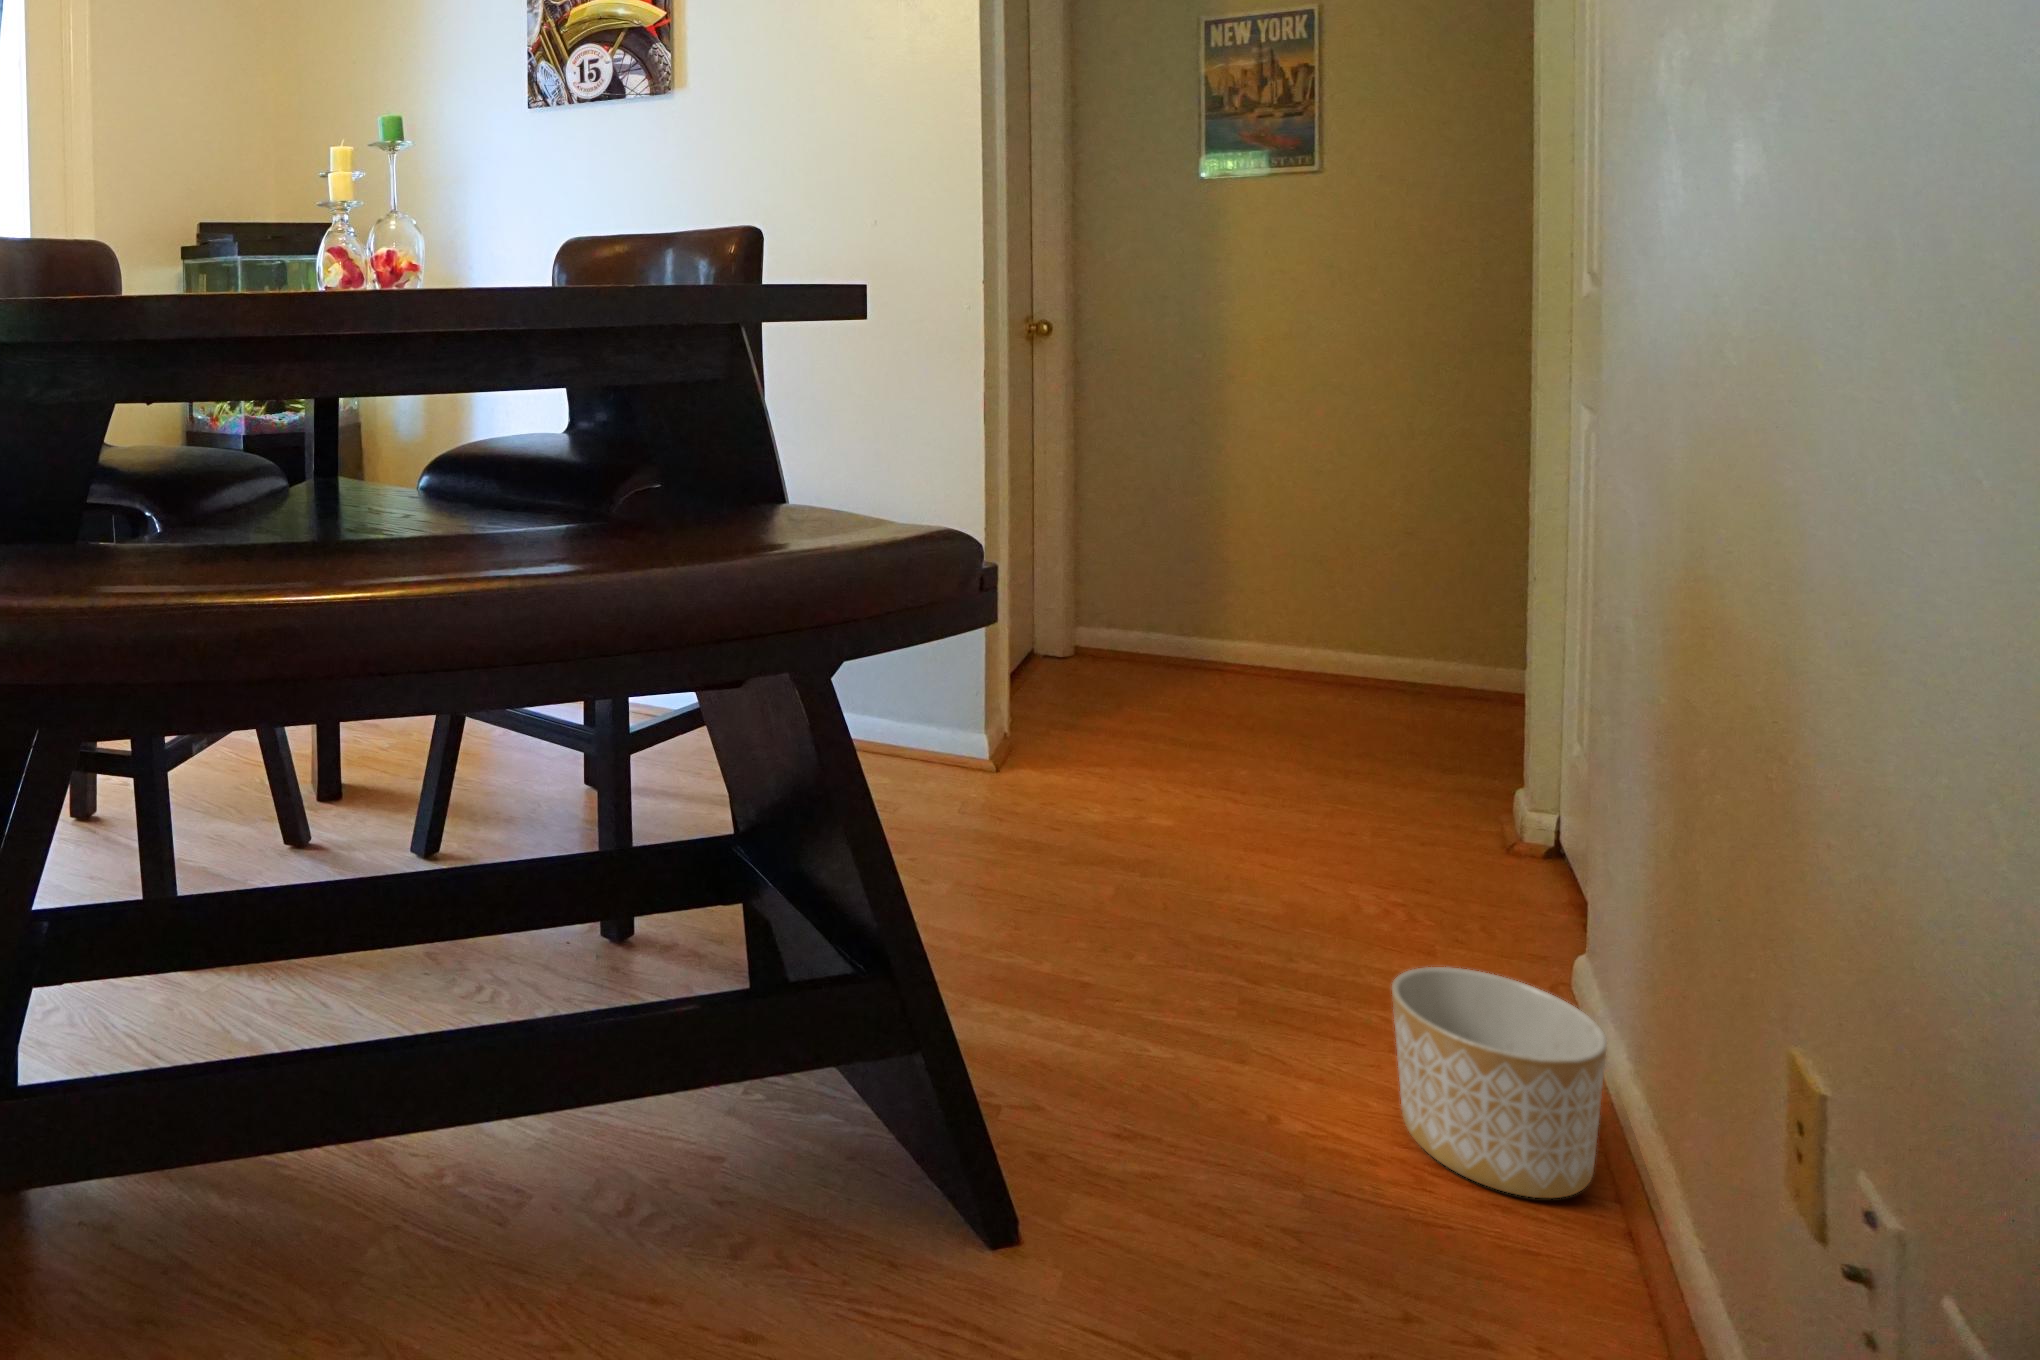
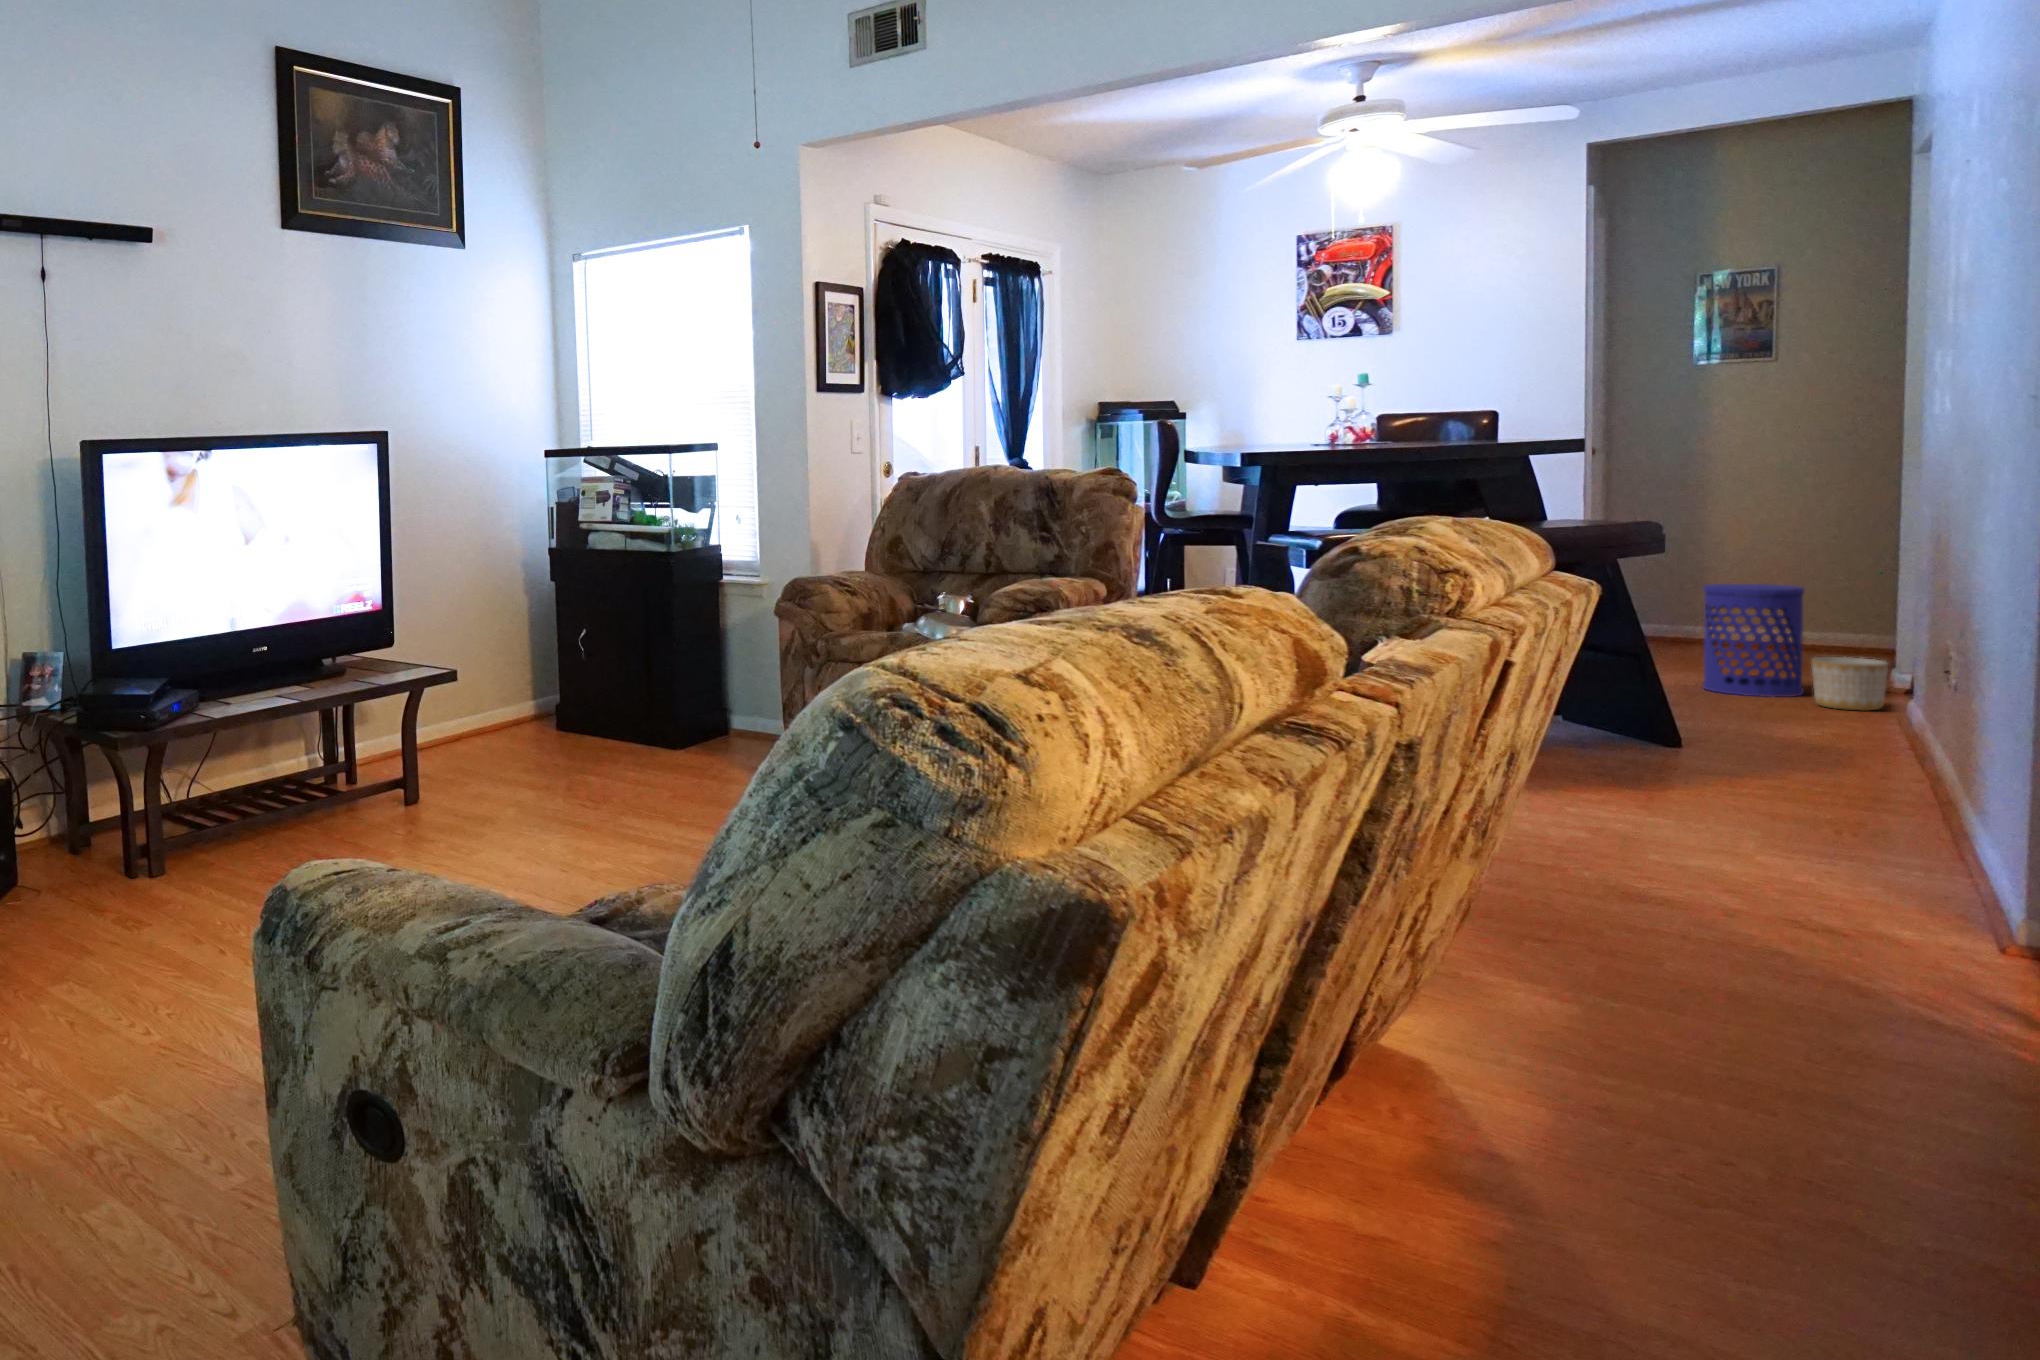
waste bin: none [1144,674,1370,1029] -> present [1703,584,1804,697]

